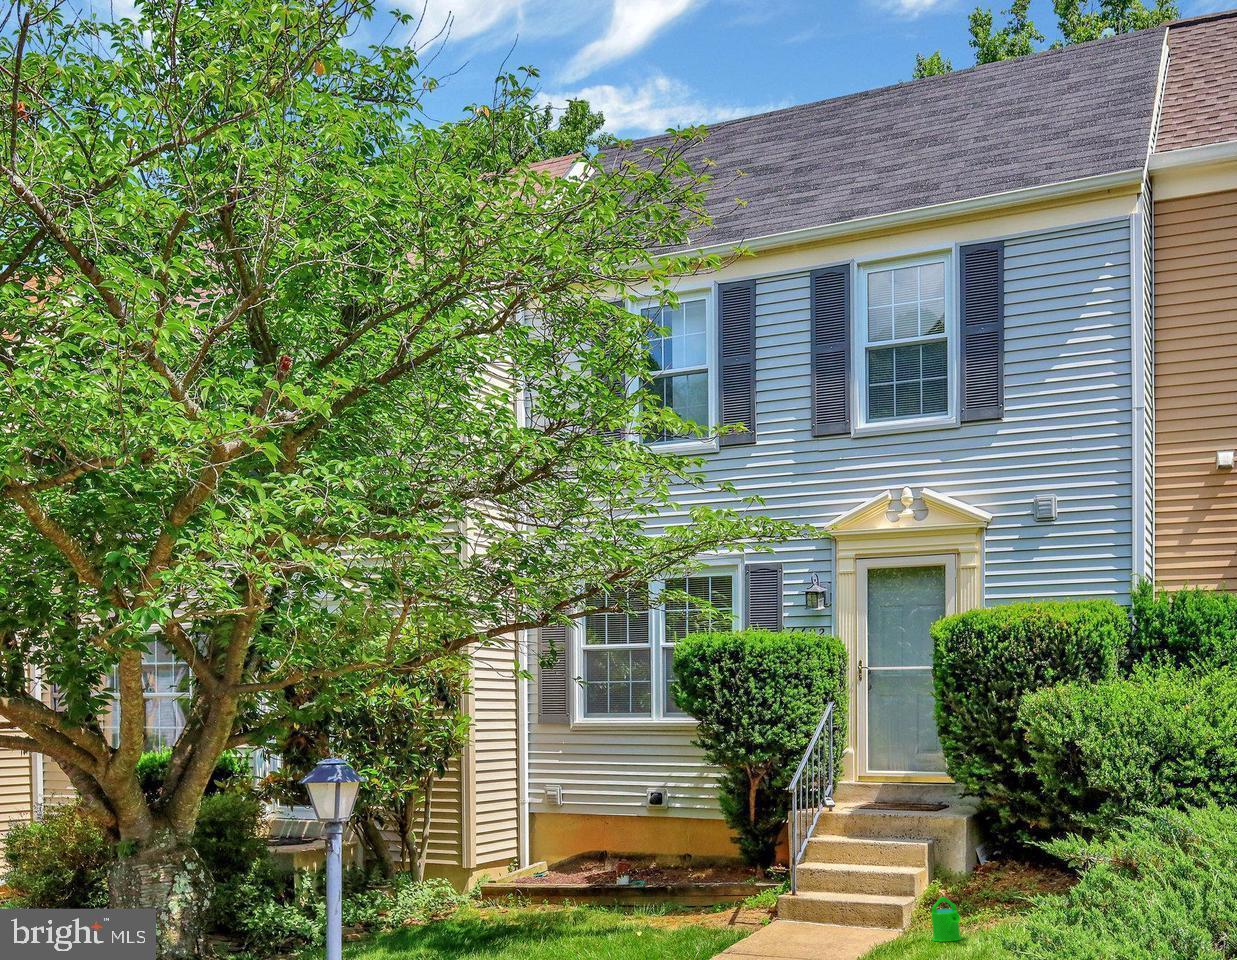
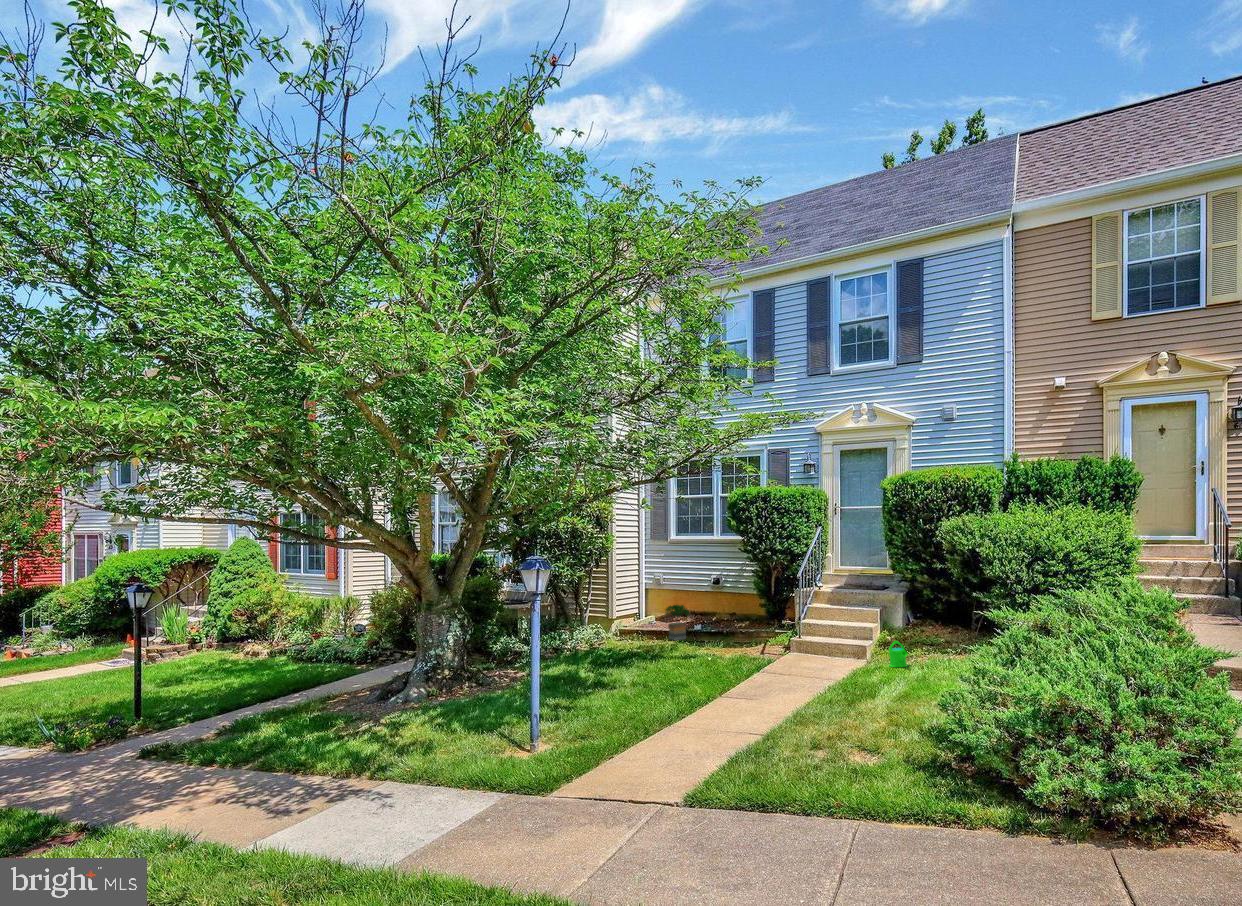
potted tree: none [560,840,606,905] -> present [666,605,689,640]

